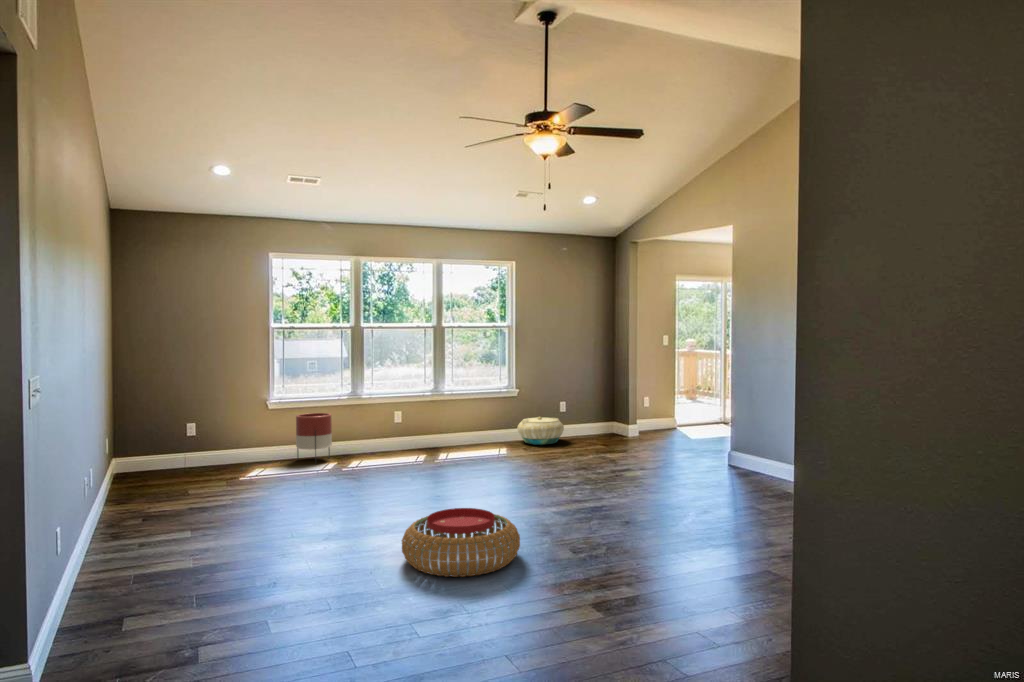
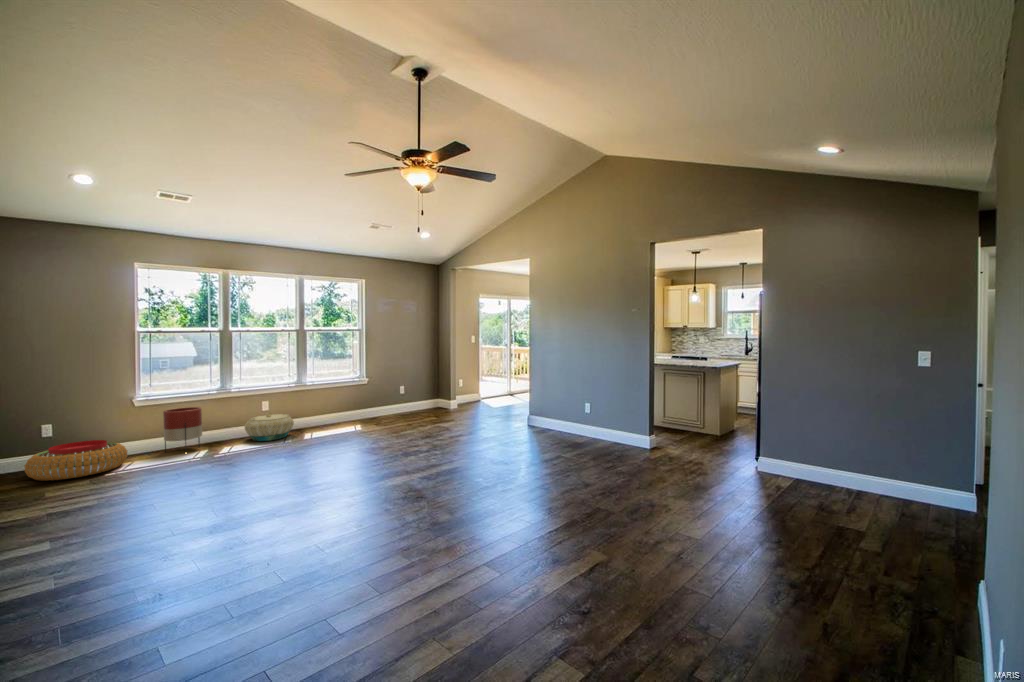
basket: present [518,417,564,445] -> present [245,414,294,441]
pouf: present [402,508,520,577] -> present [25,440,128,481]

